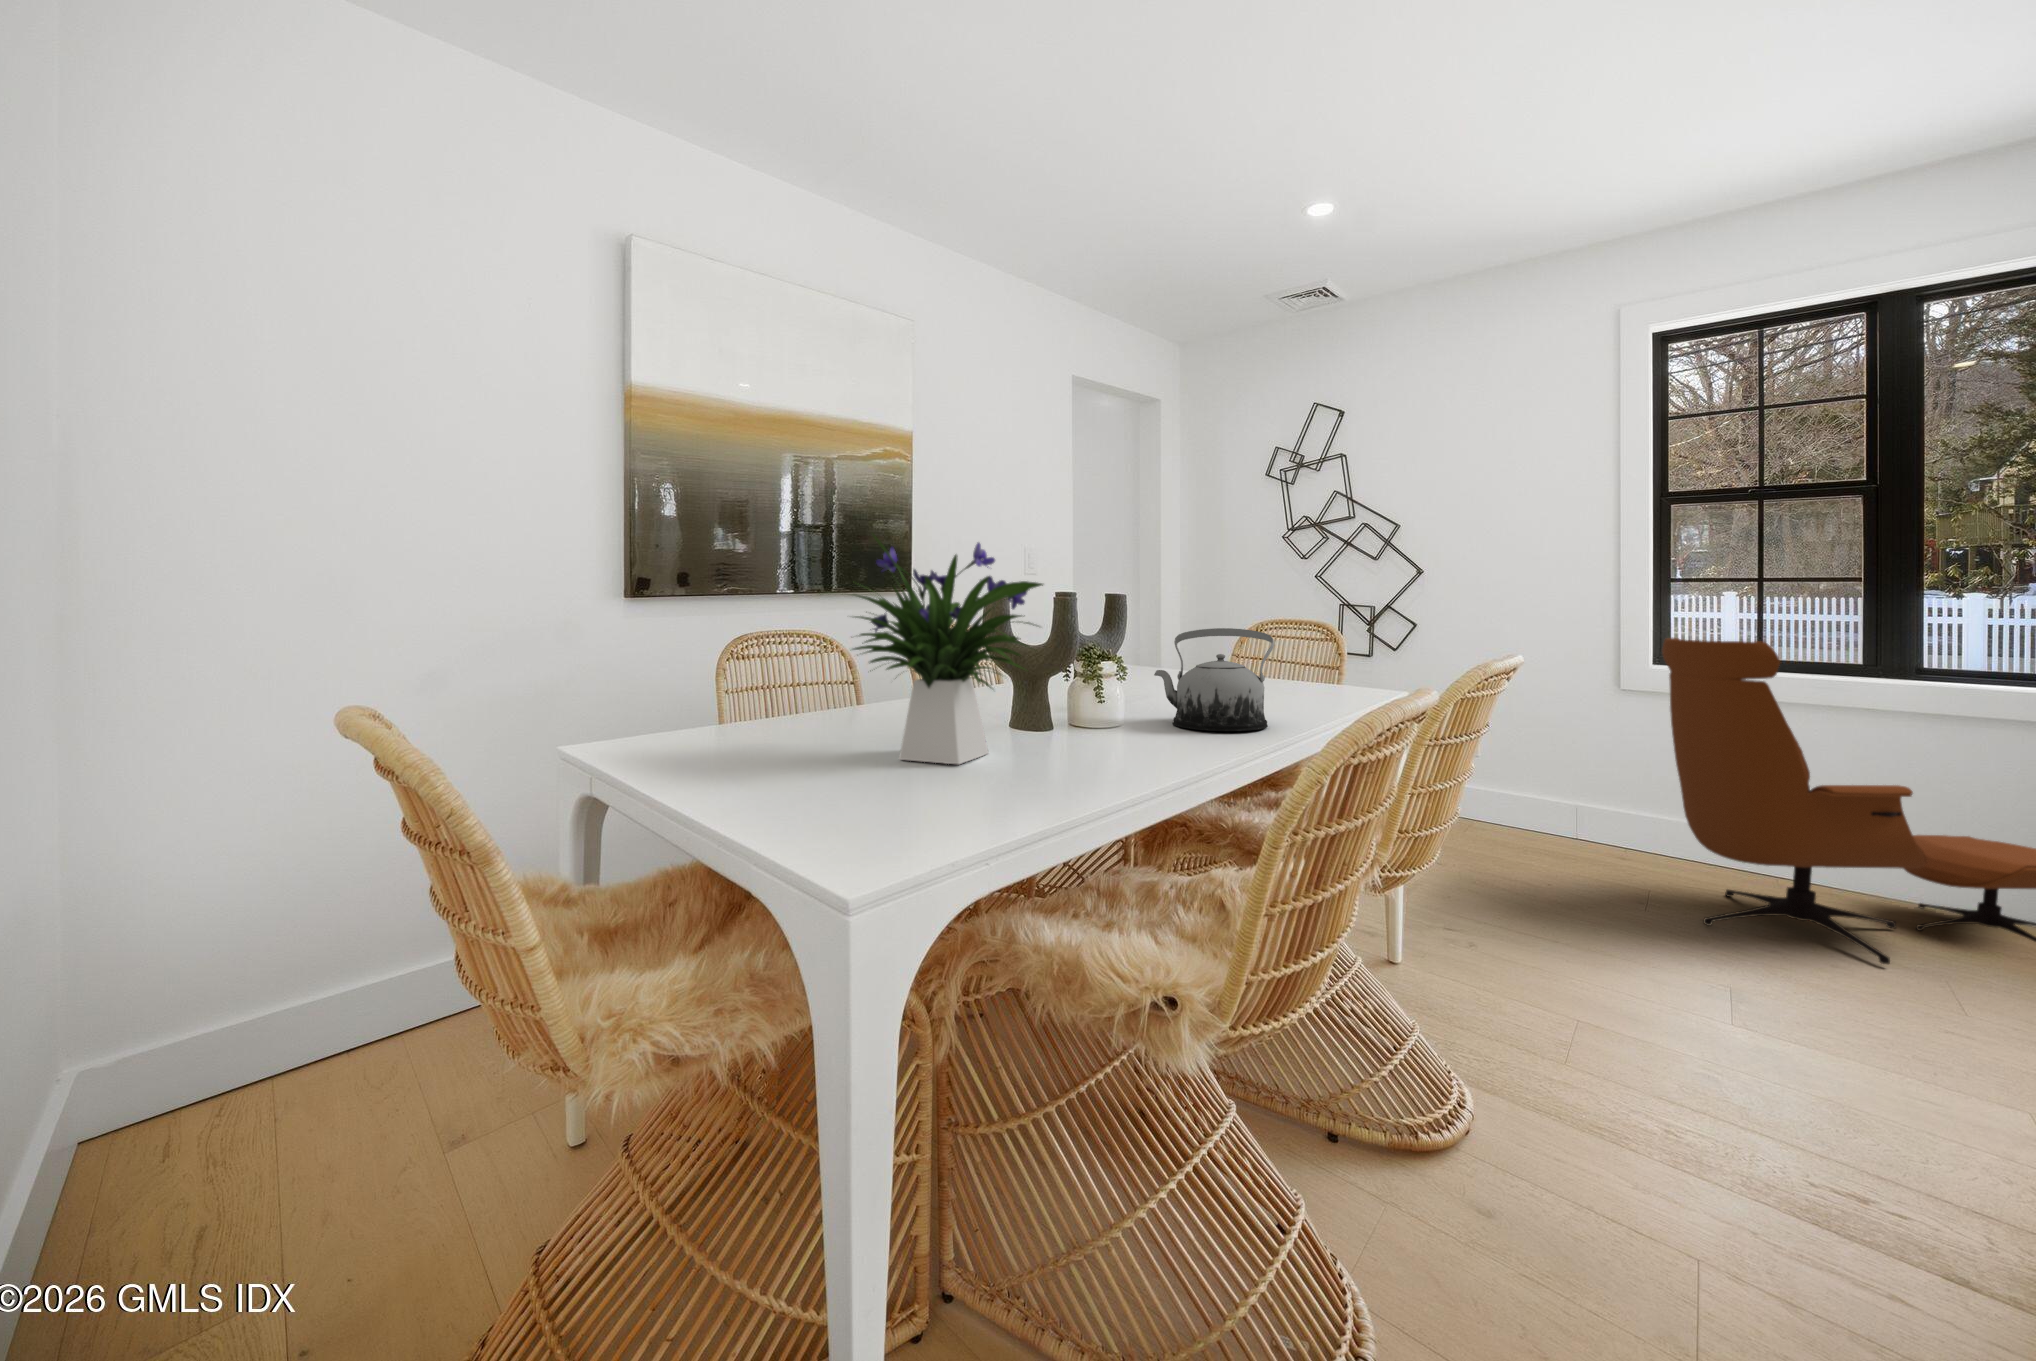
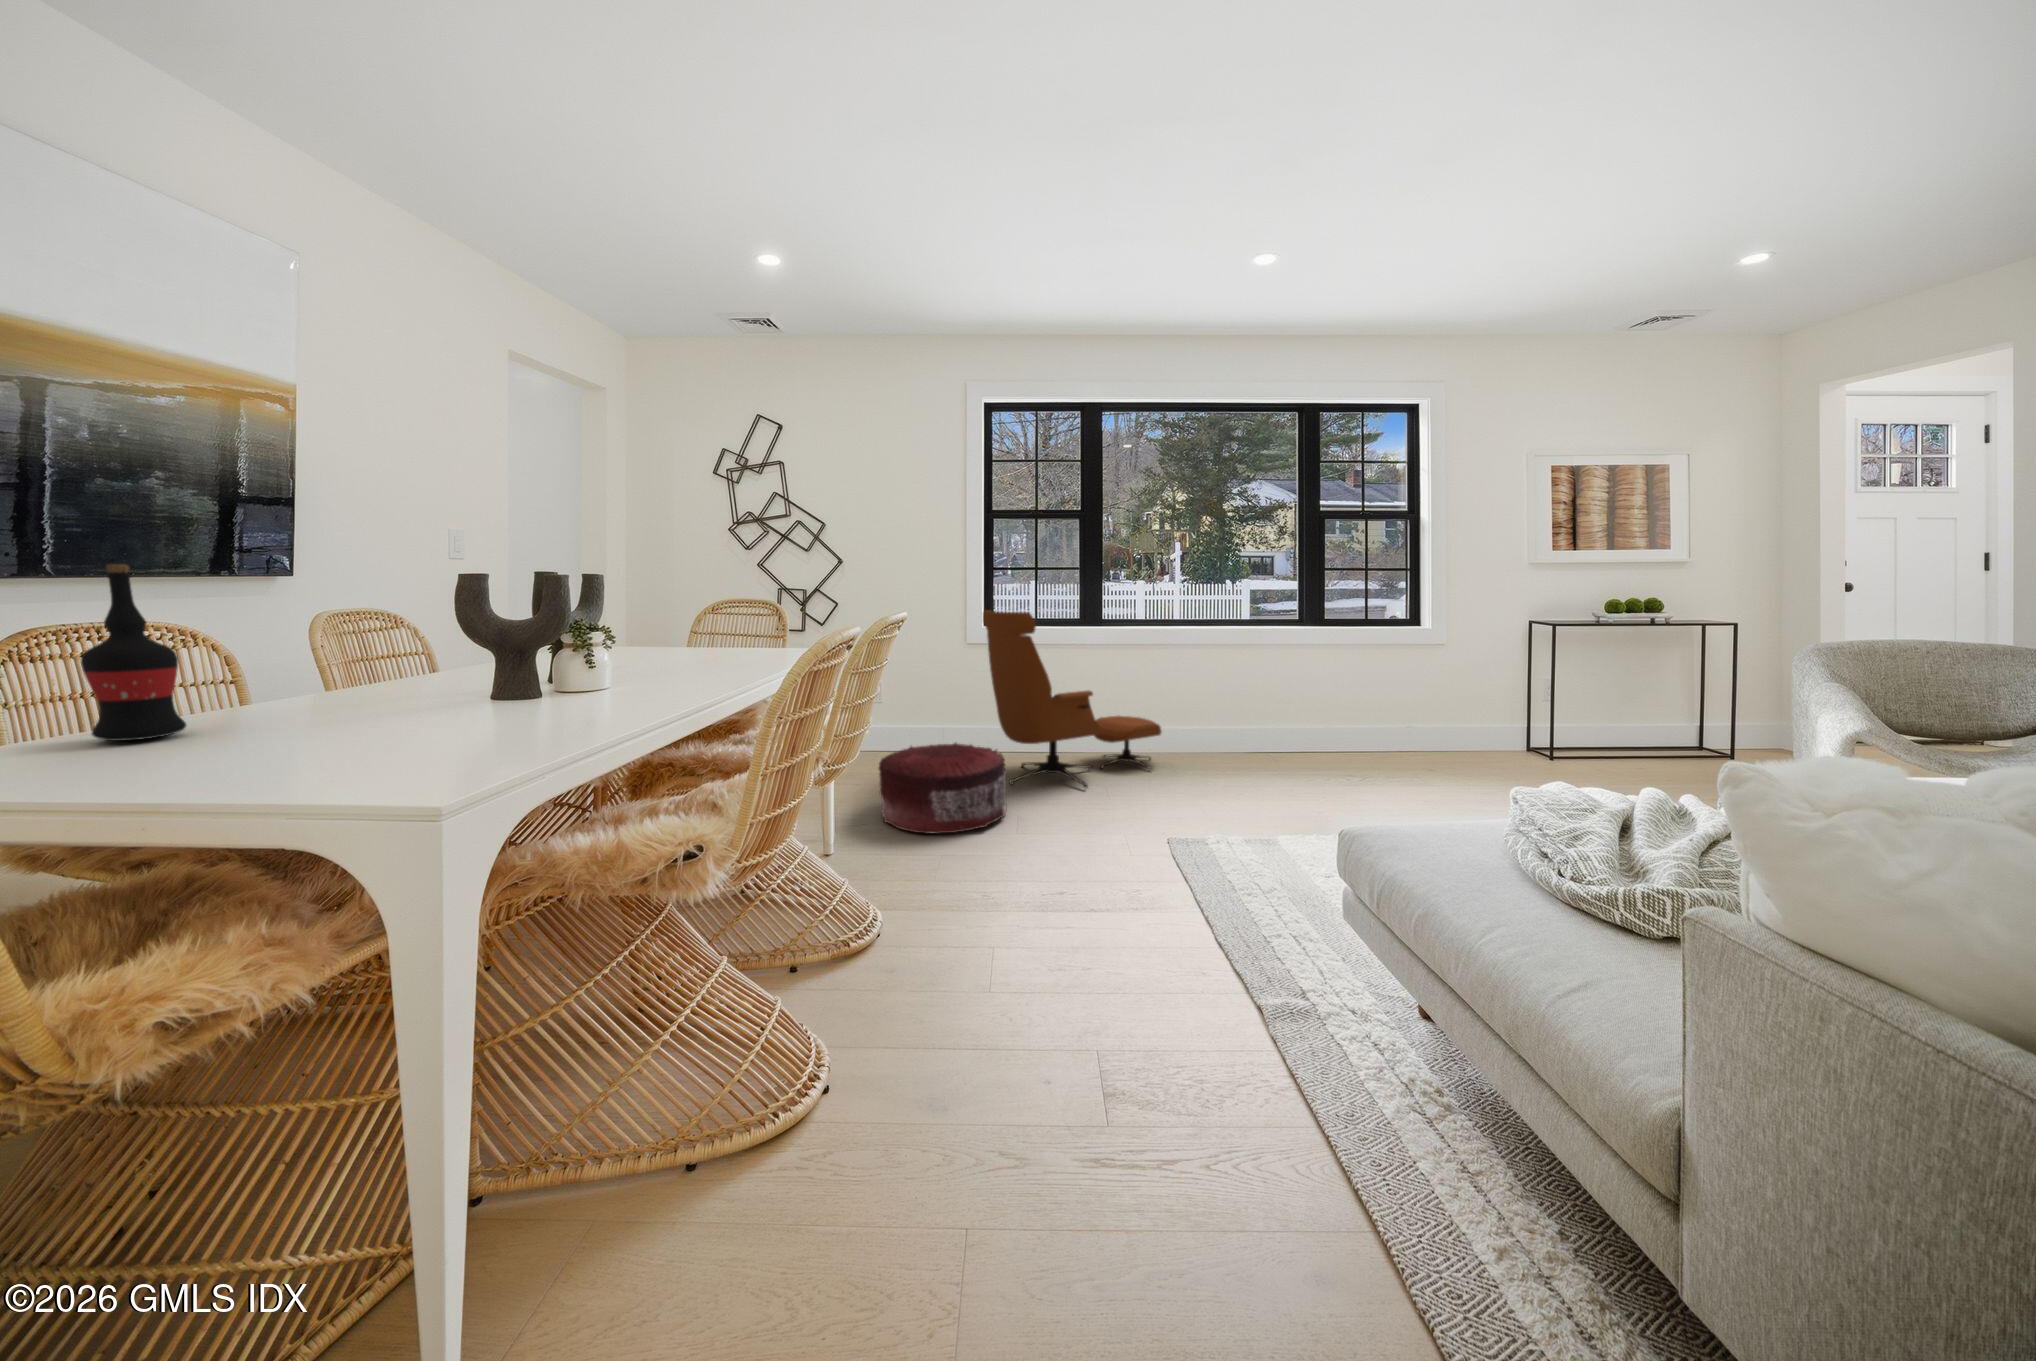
flower arrangement: present [819,534,1043,764] -> none [262,514,536,734]
wine bottle: none [716,588,775,744] -> present [81,564,186,741]
teapot: present [1154,628,1274,731] -> none [635,607,735,687]
pouf: none [1466,835,1704,994] -> present [879,743,1007,834]

